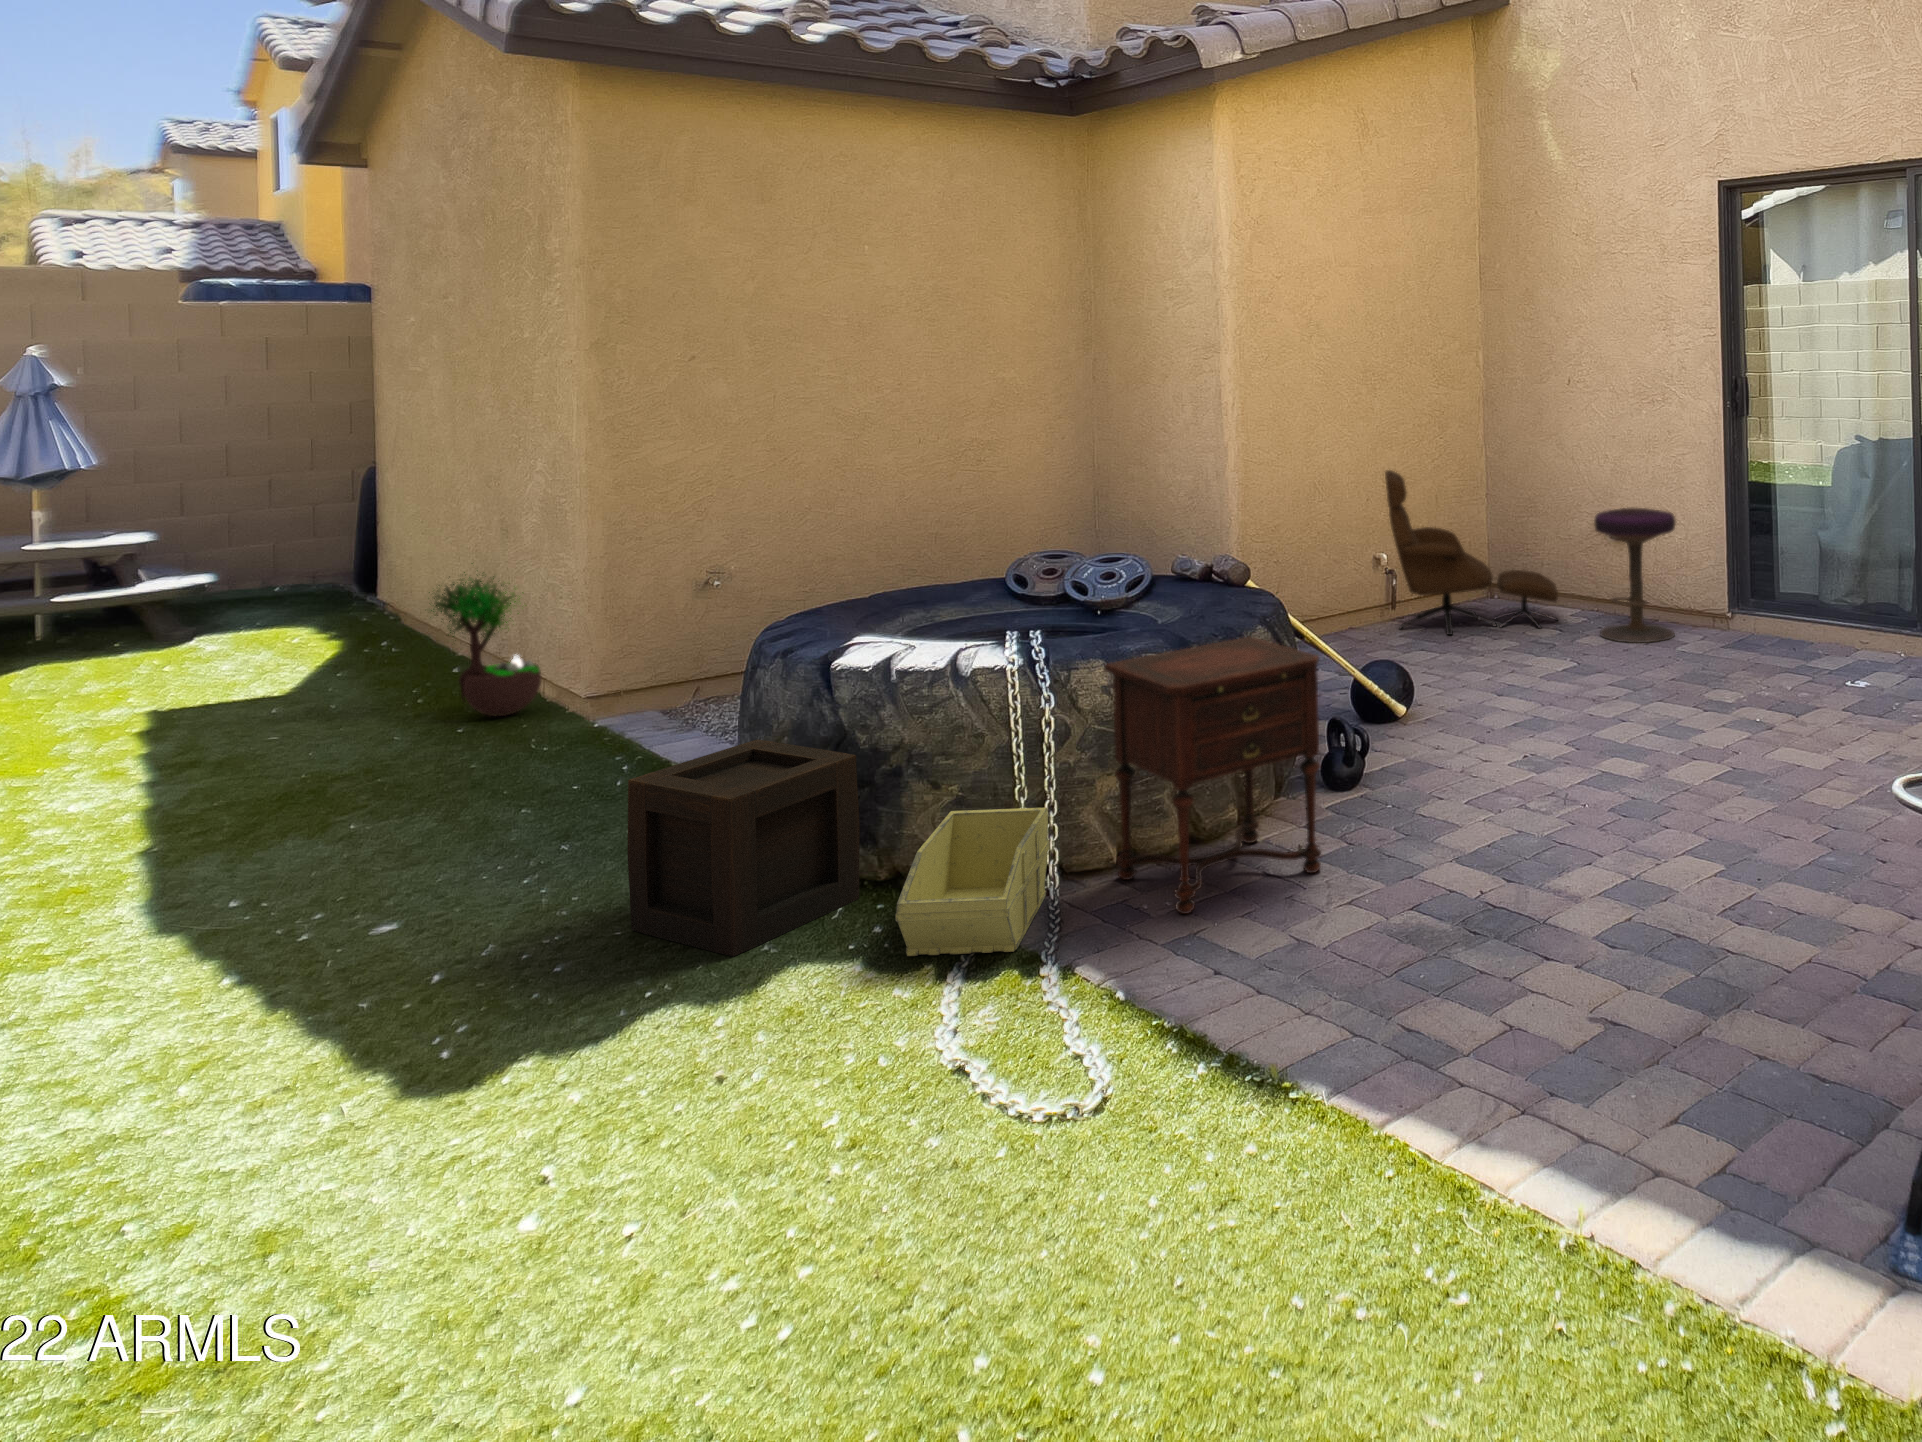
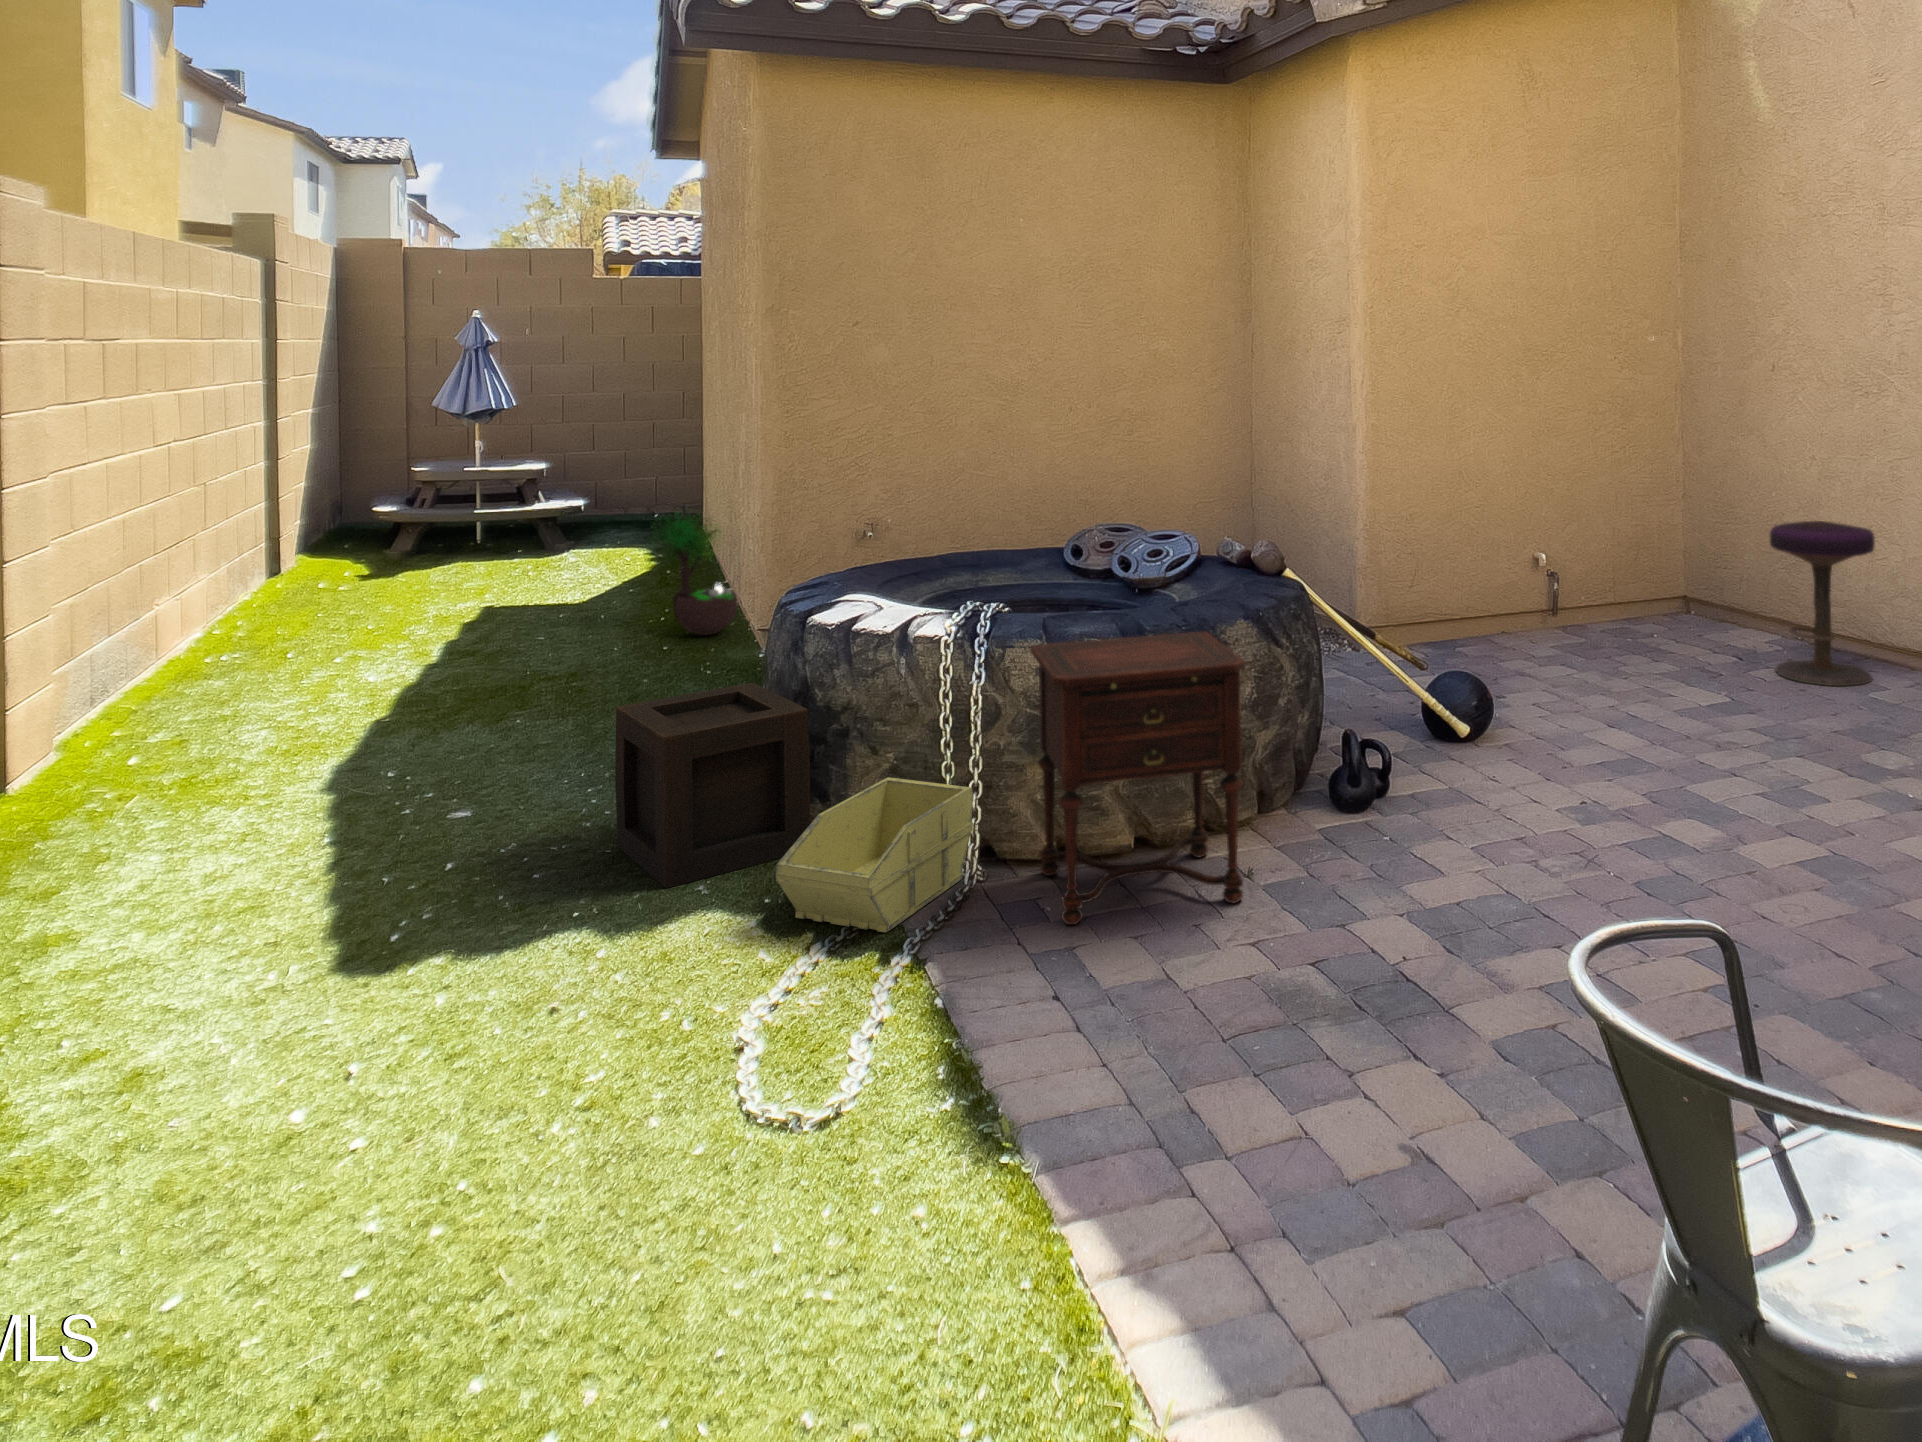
lounge chair: present [1385,470,1558,635] -> none [1527,461,1738,655]

